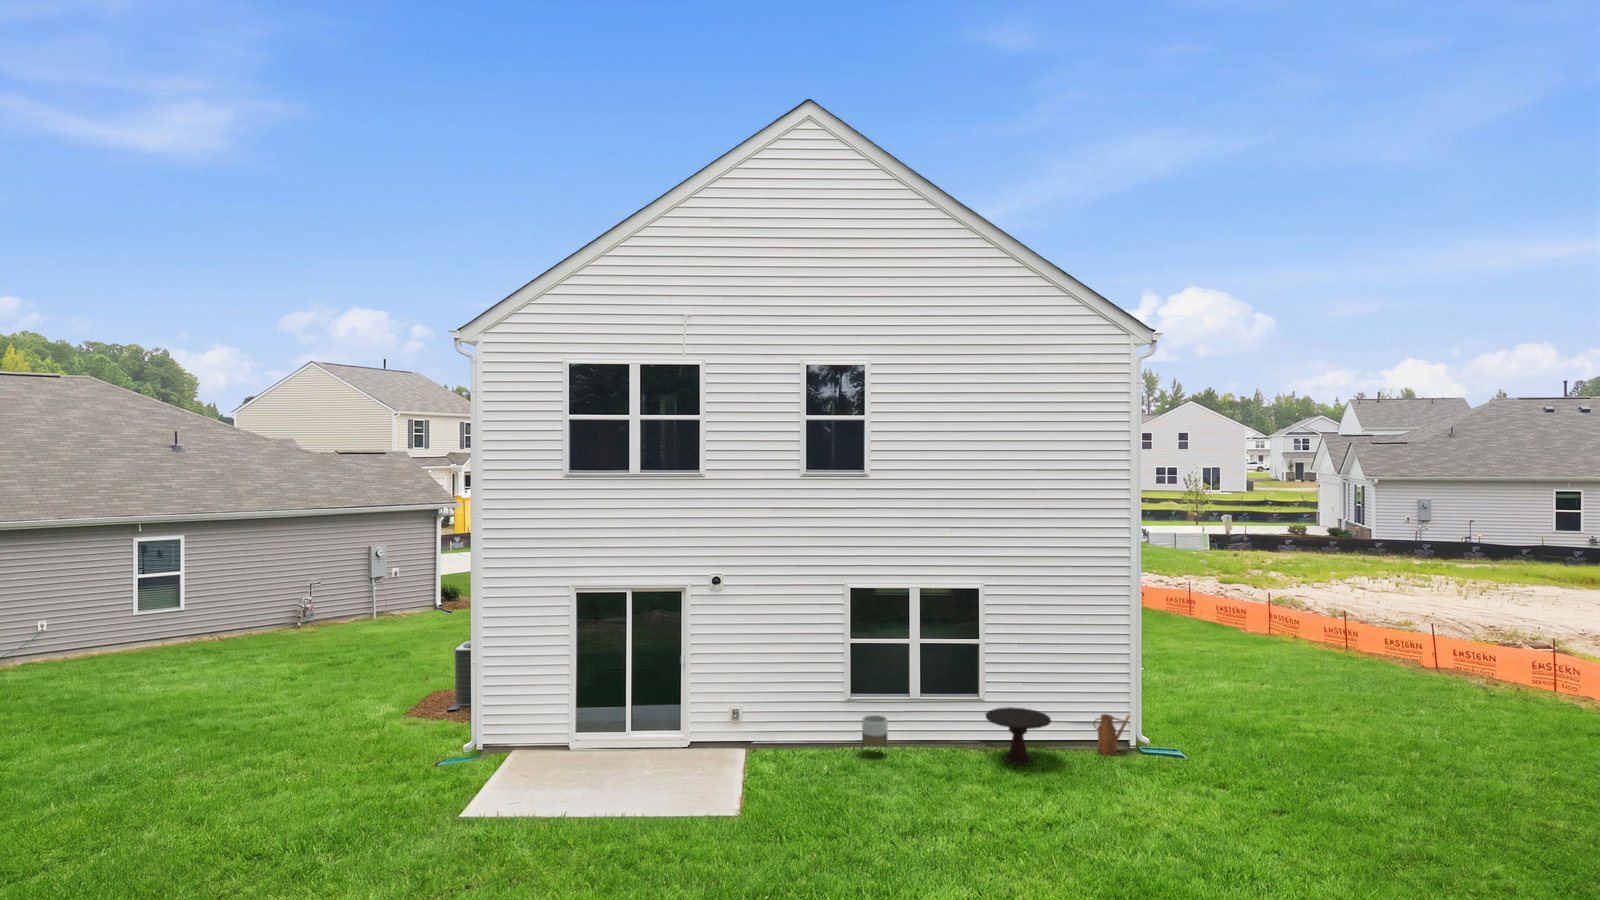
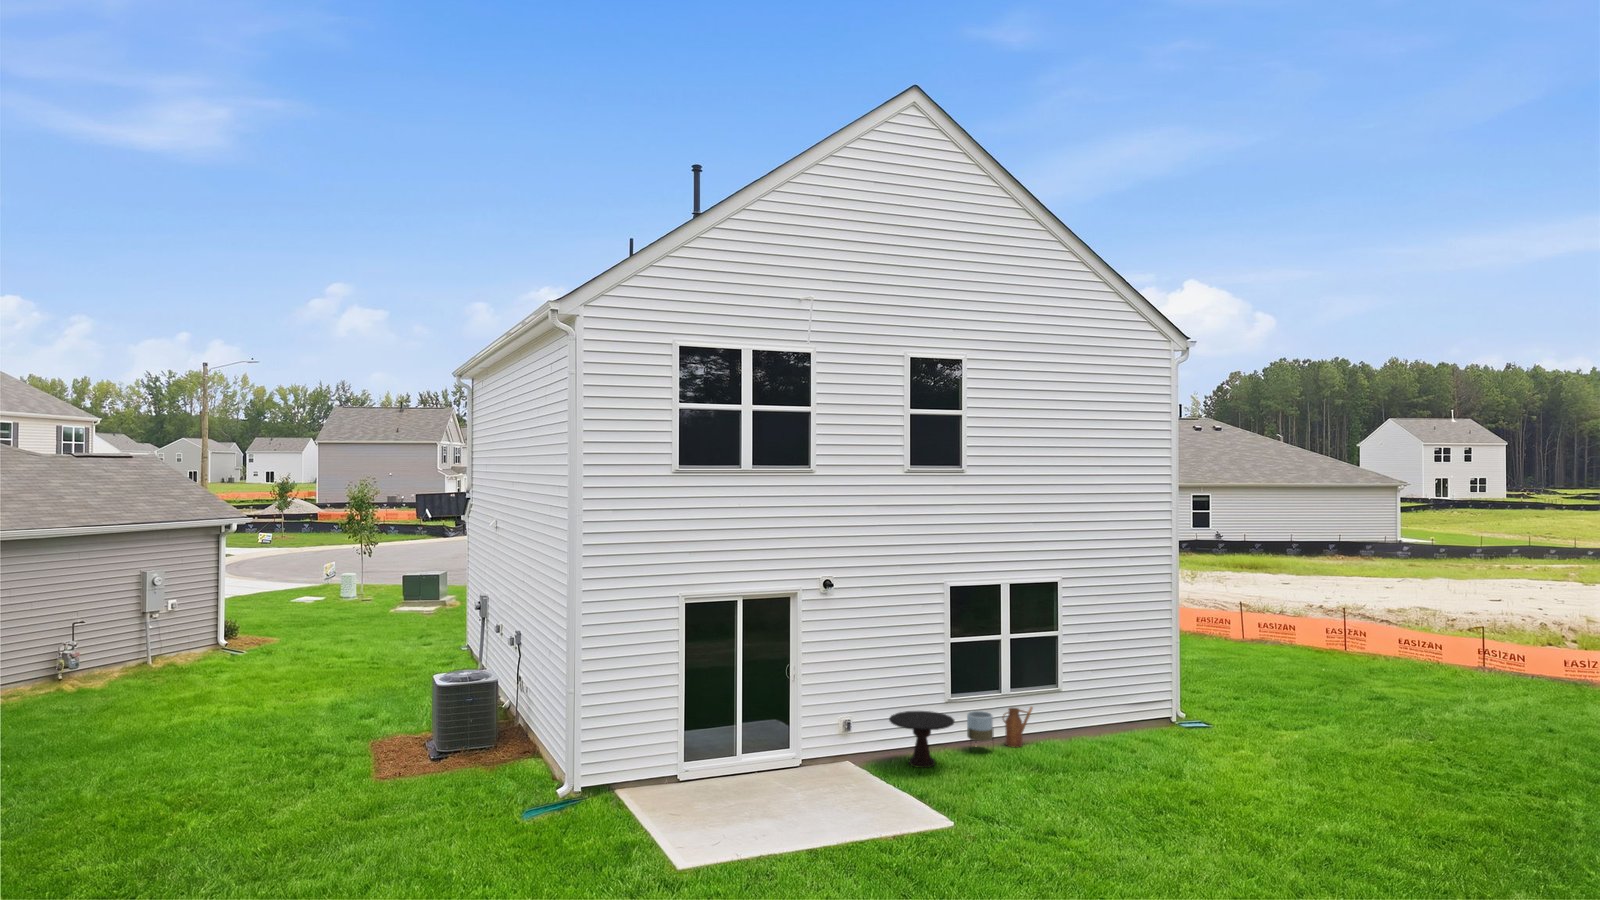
side table: present [986,707,1051,765] -> present [889,711,954,768]
watering can: present [1093,714,1129,756] -> present [1002,707,1033,747]

